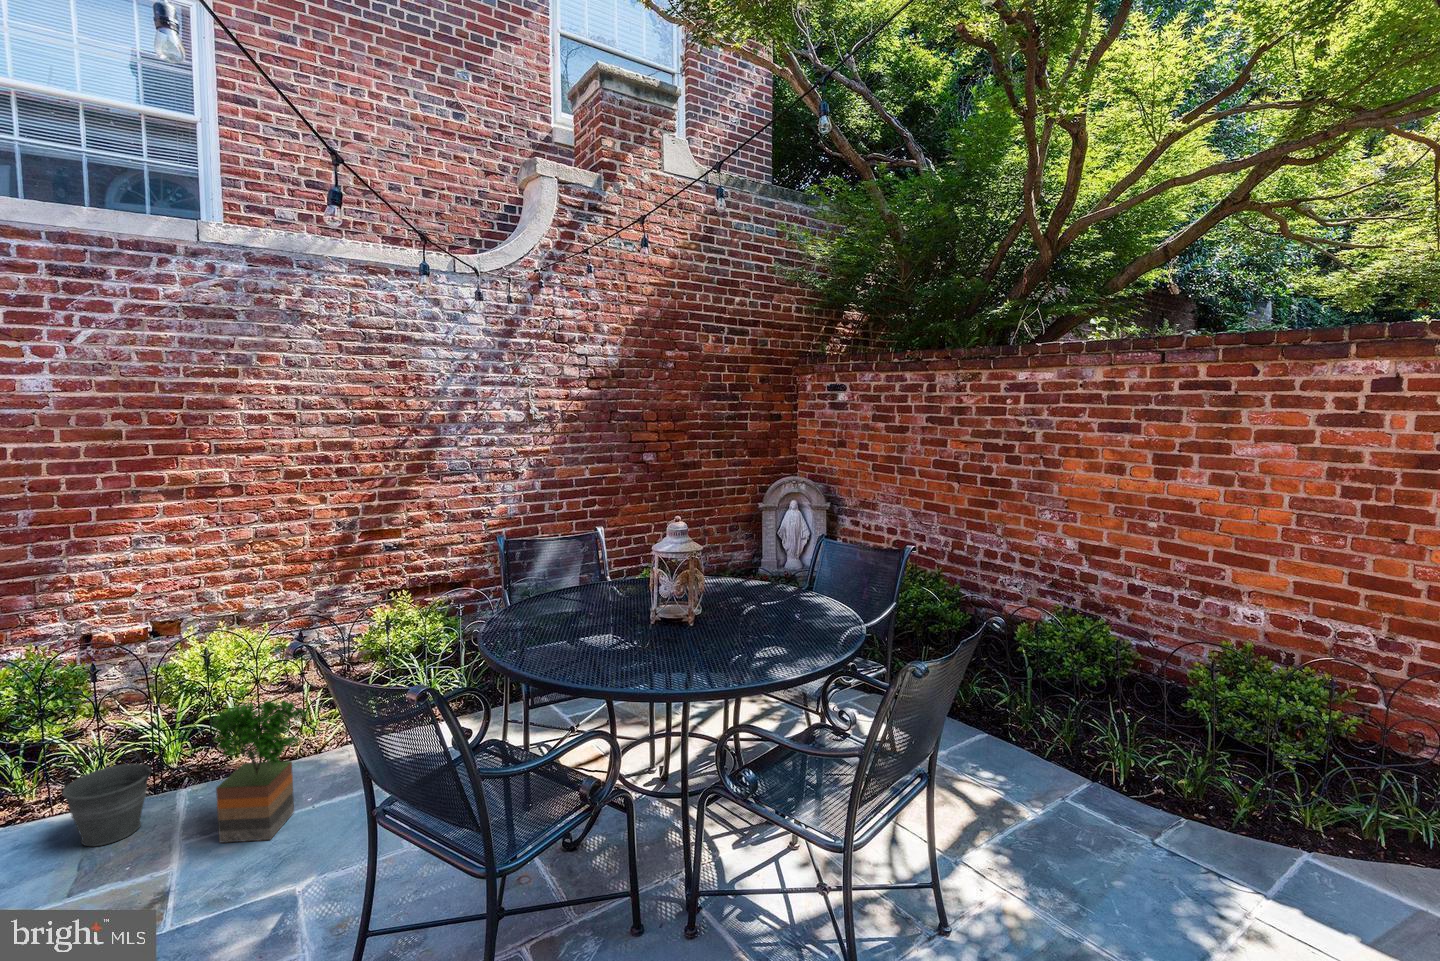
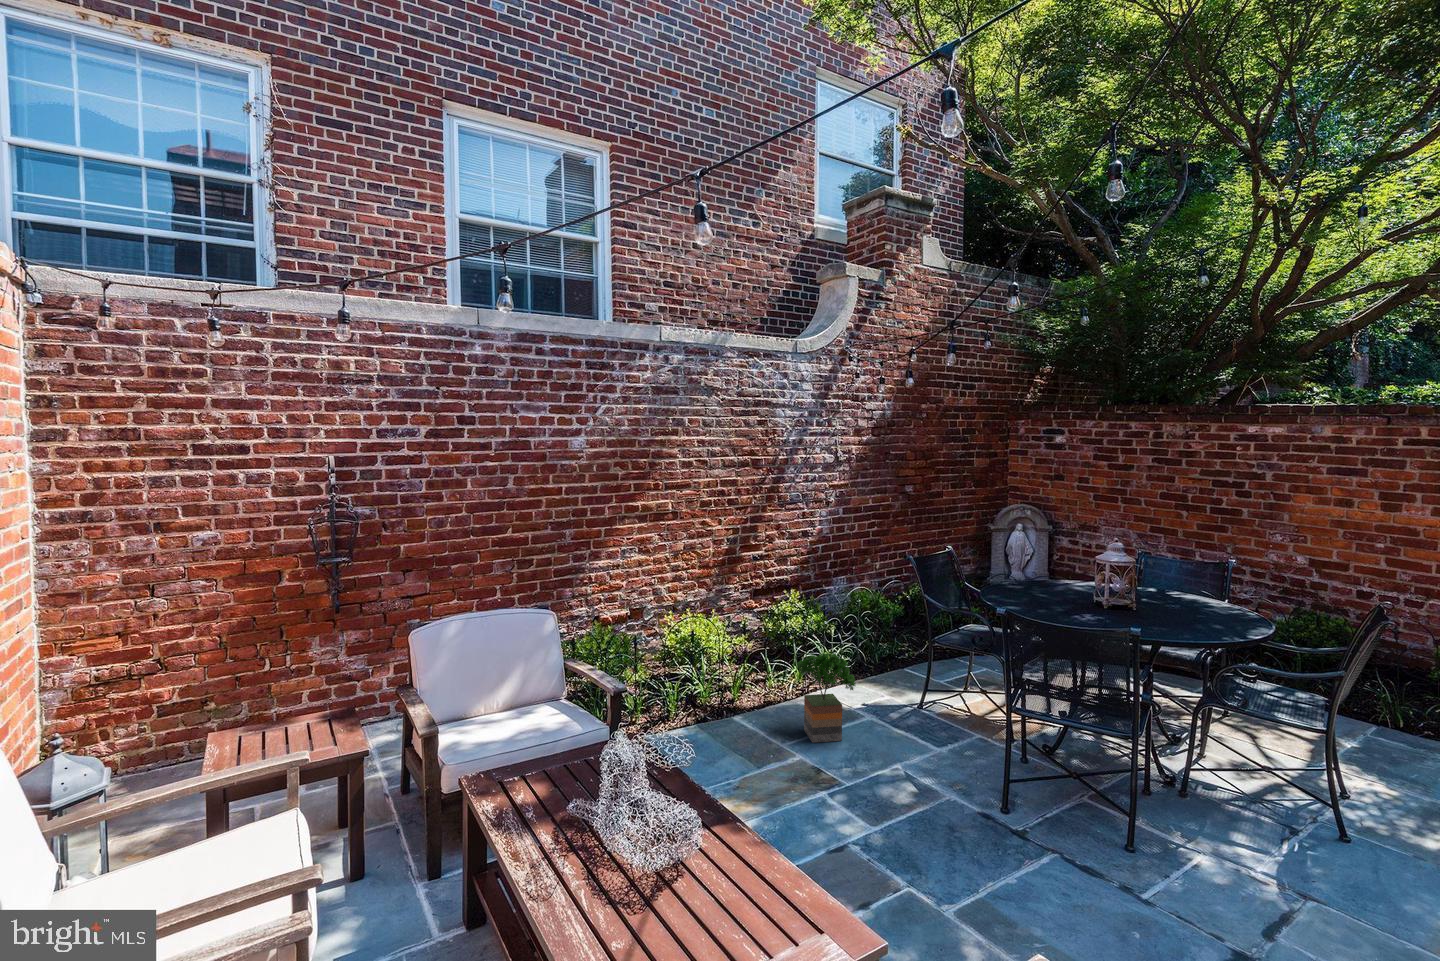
bucket: present [61,745,152,846] -> none [713,682,756,746]

